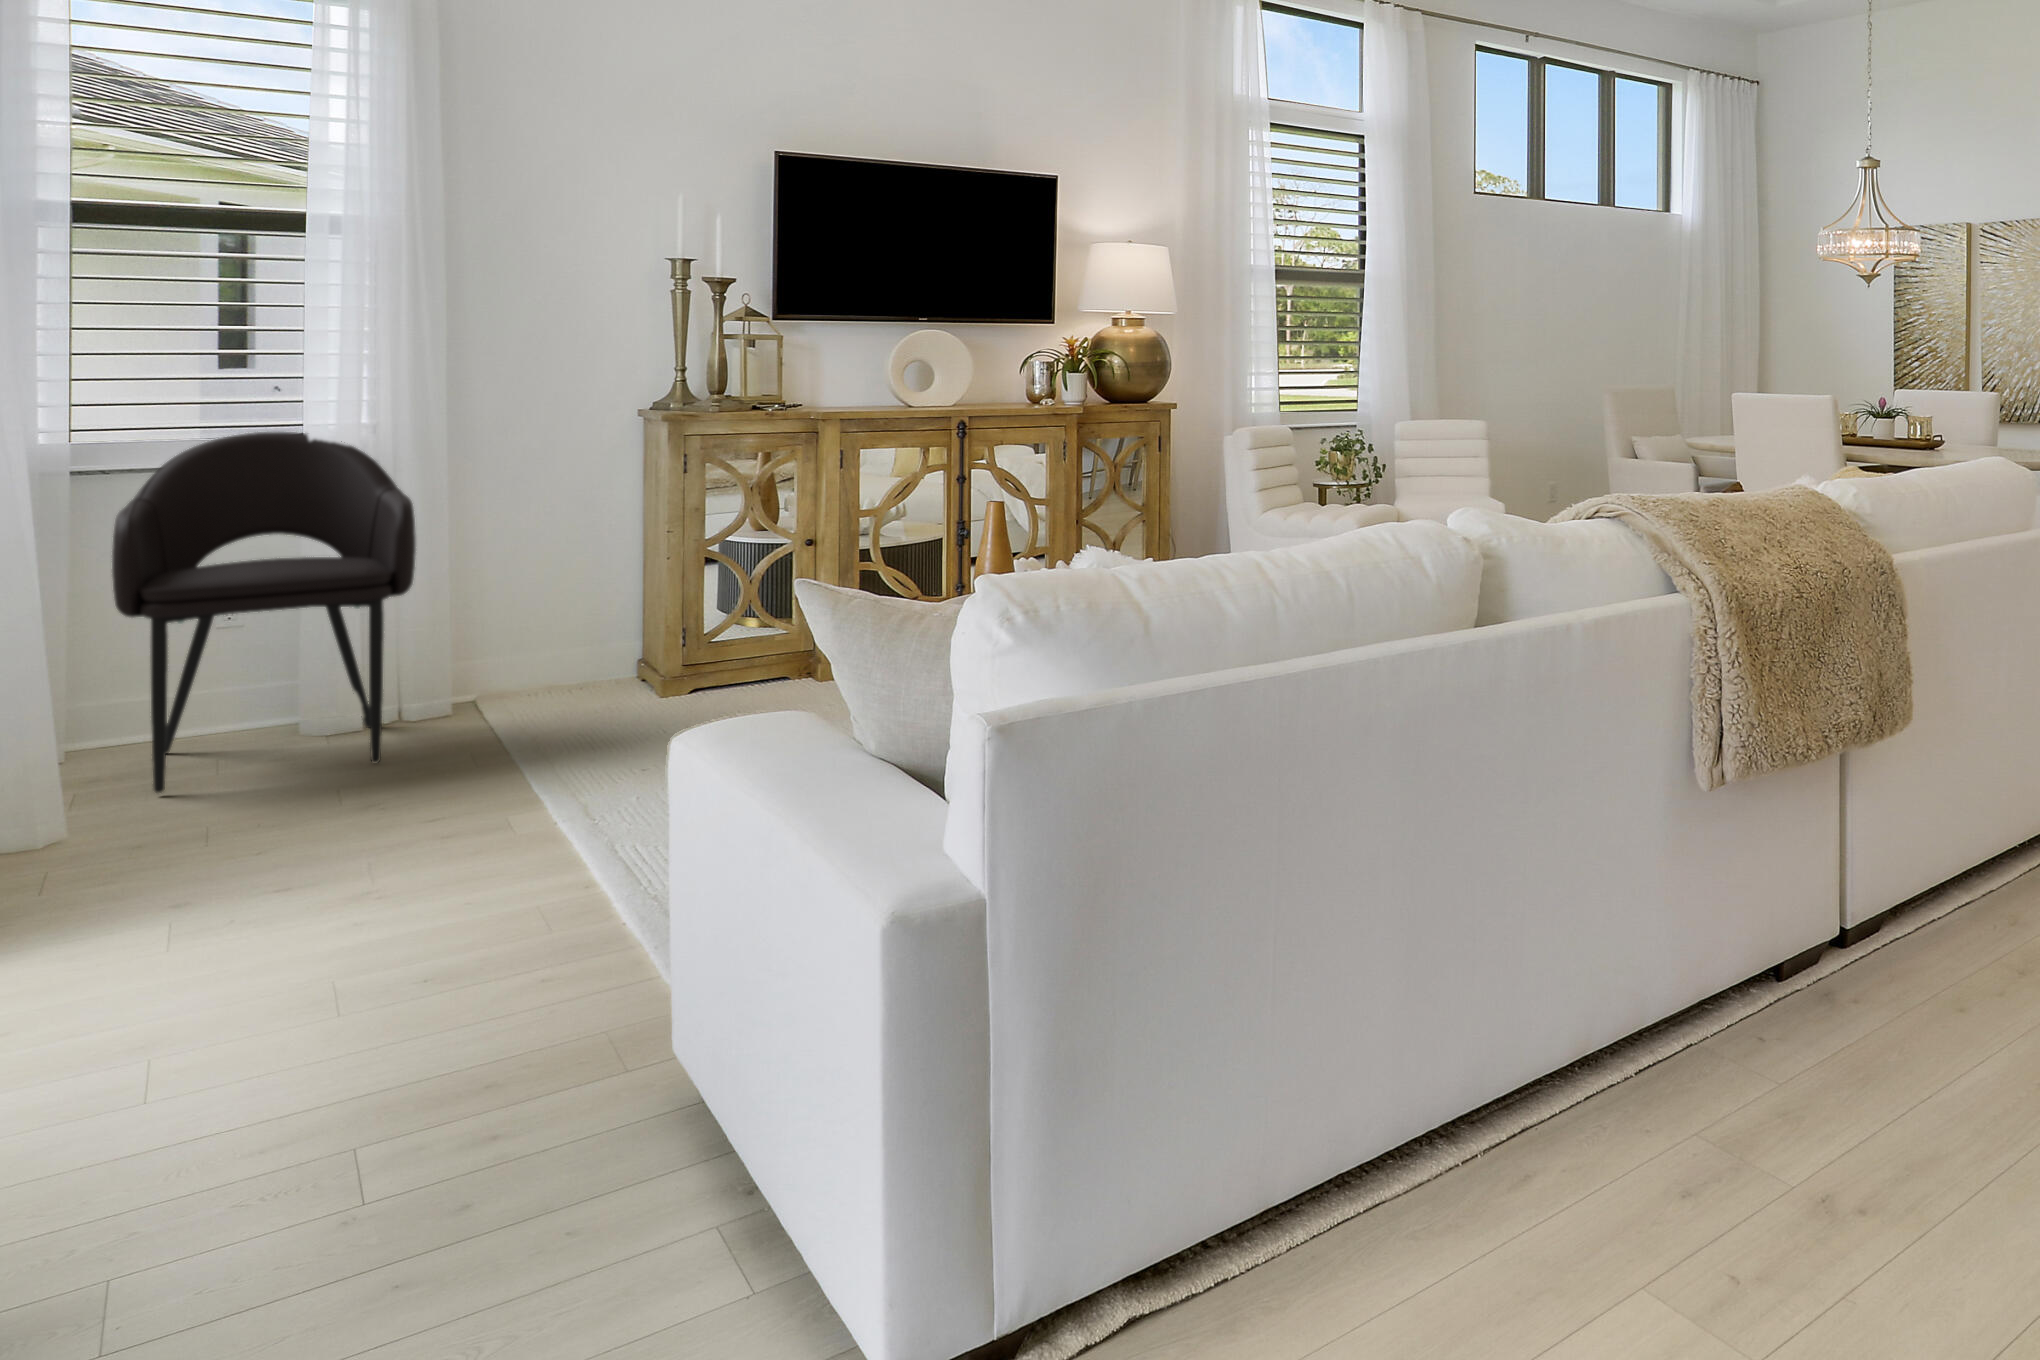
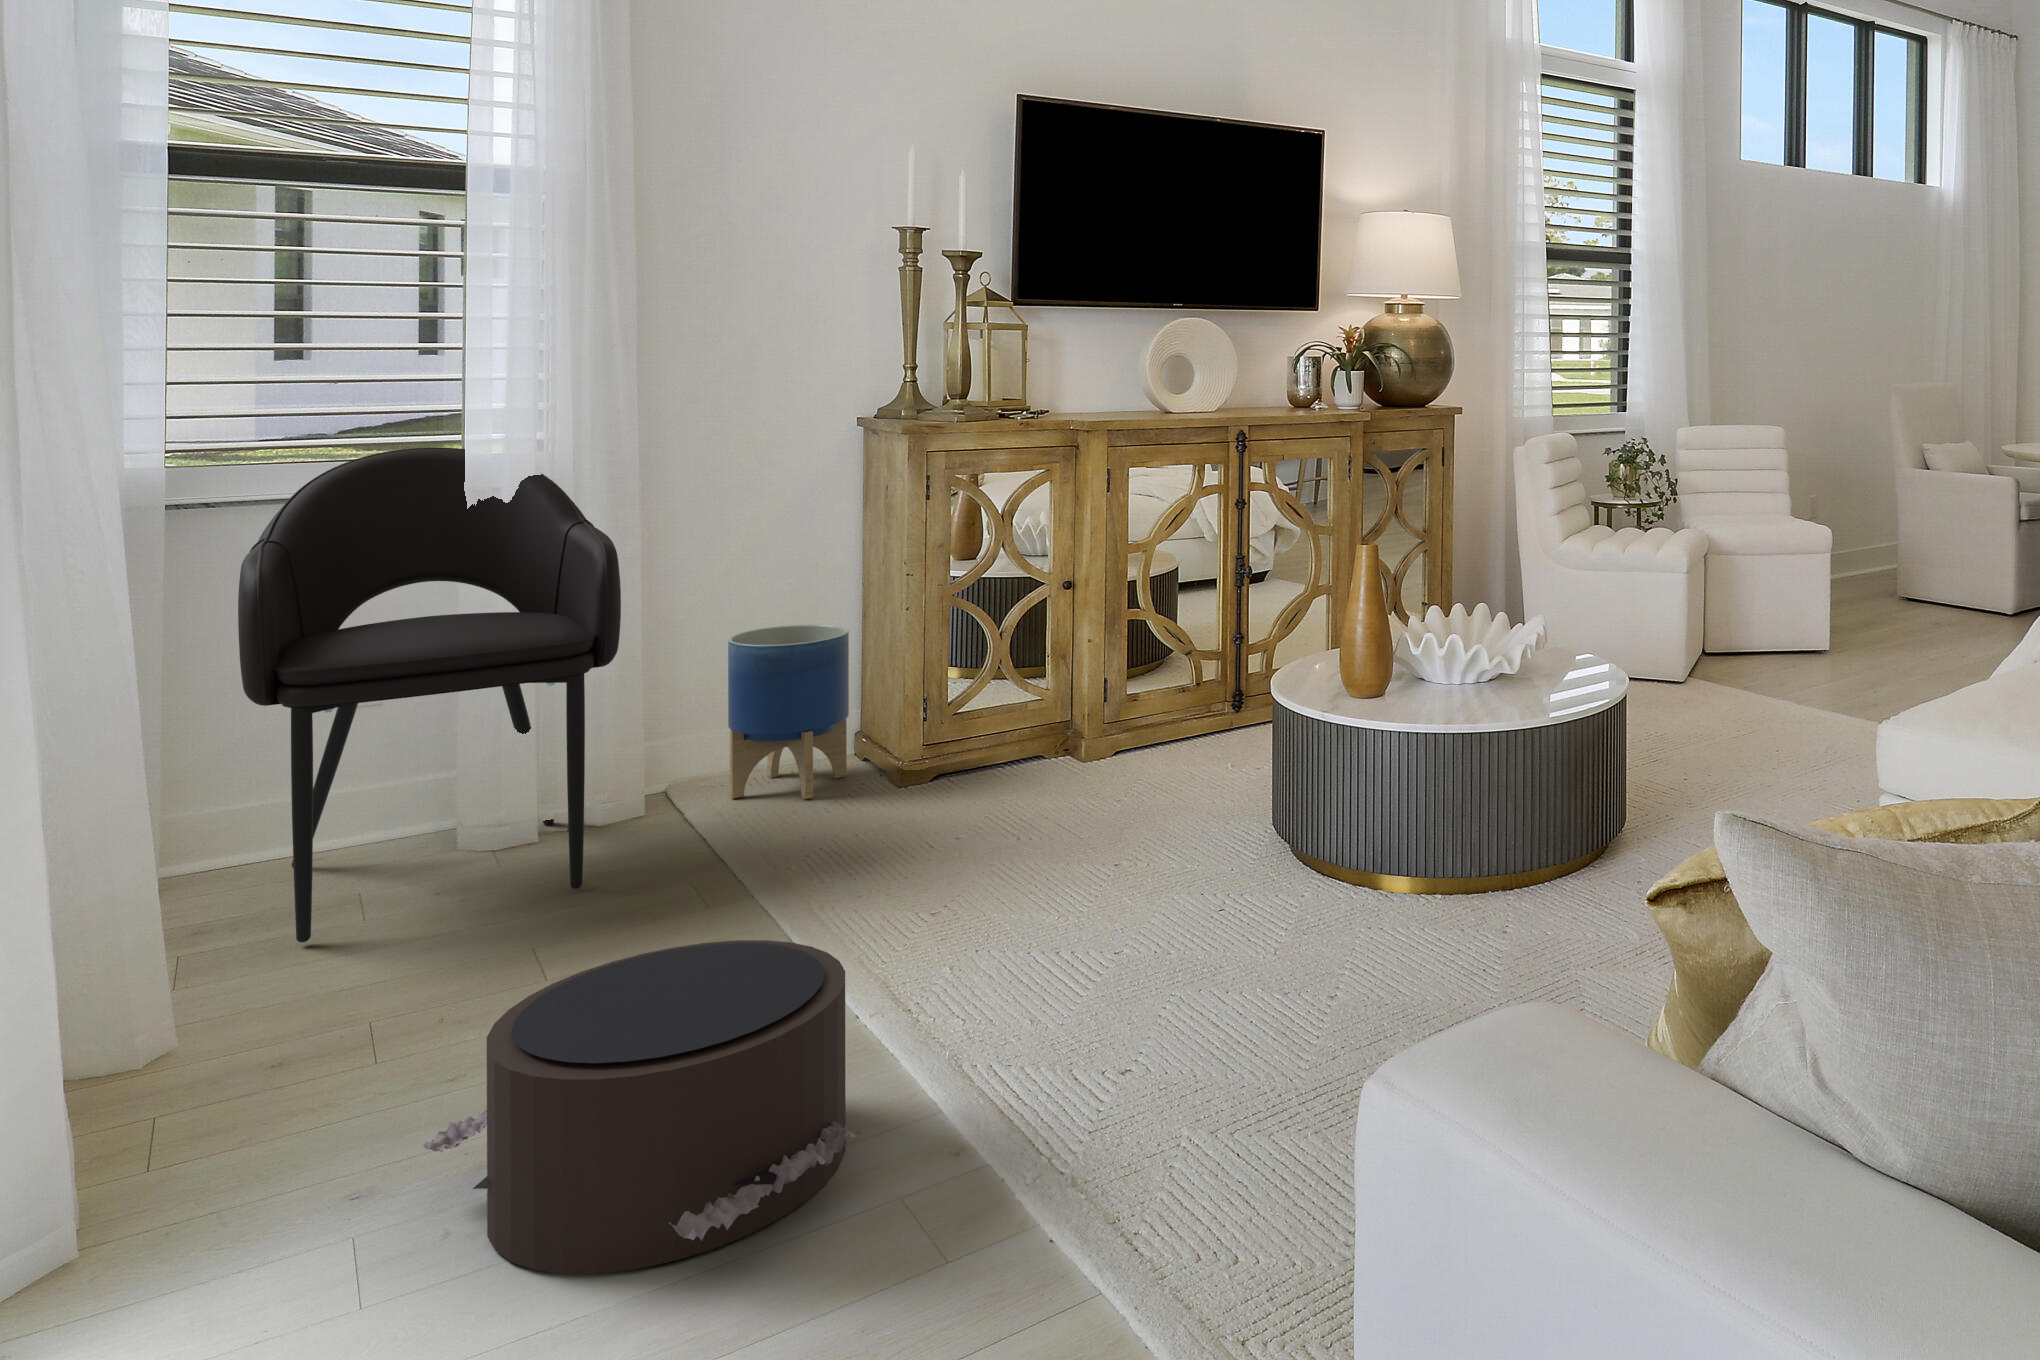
planter: none [520,576,621,711] -> present [728,625,849,799]
pouf: none [209,760,512,946] -> present [423,940,862,1274]

